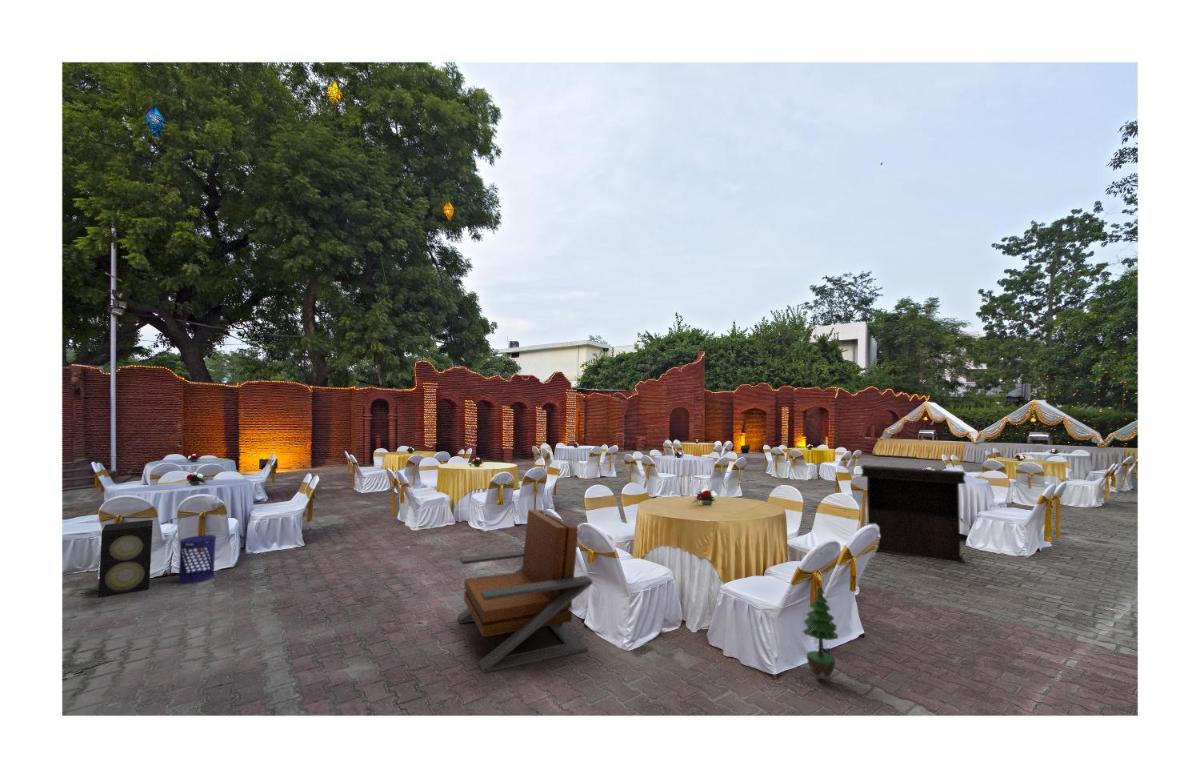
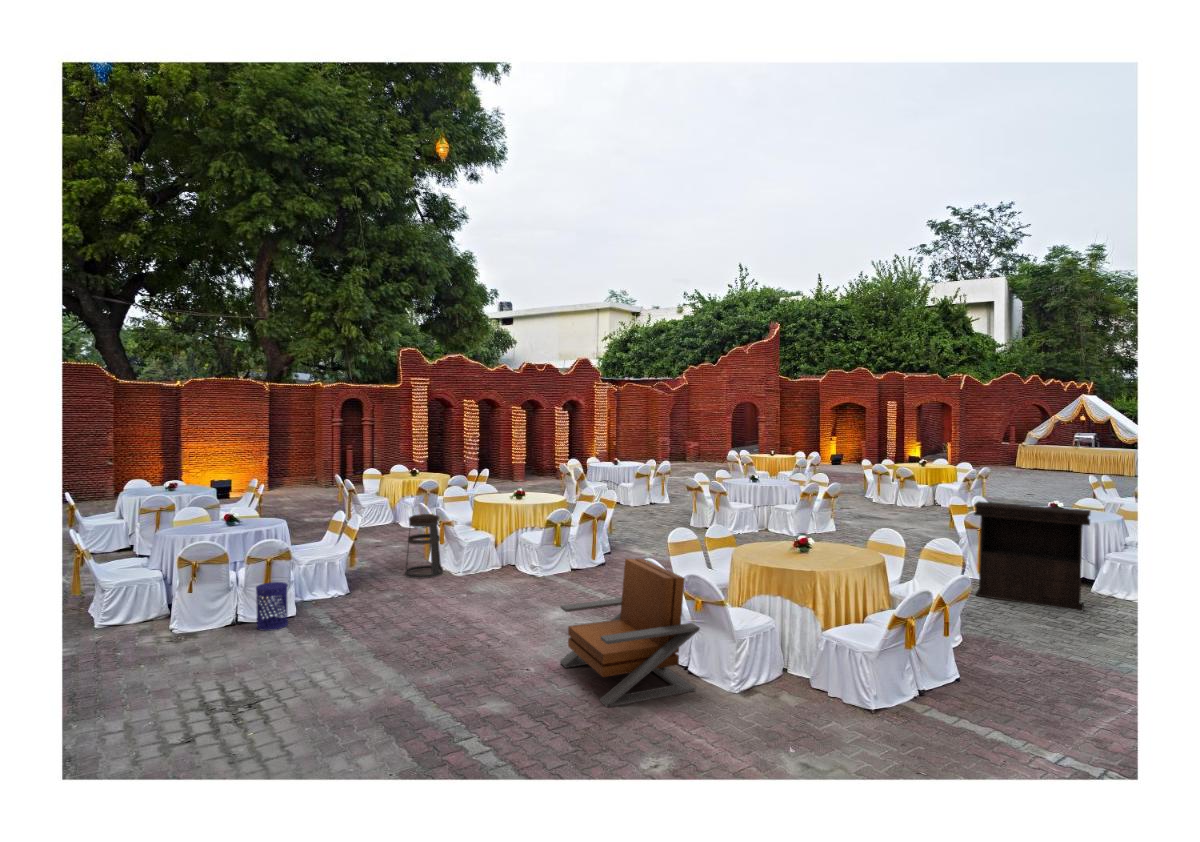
bar stool: none [364,477,399,534] -> present [405,514,443,578]
speaker: present [98,520,153,598] -> none [187,567,236,644]
potted tree: present [803,586,838,679] -> none [898,631,931,714]

